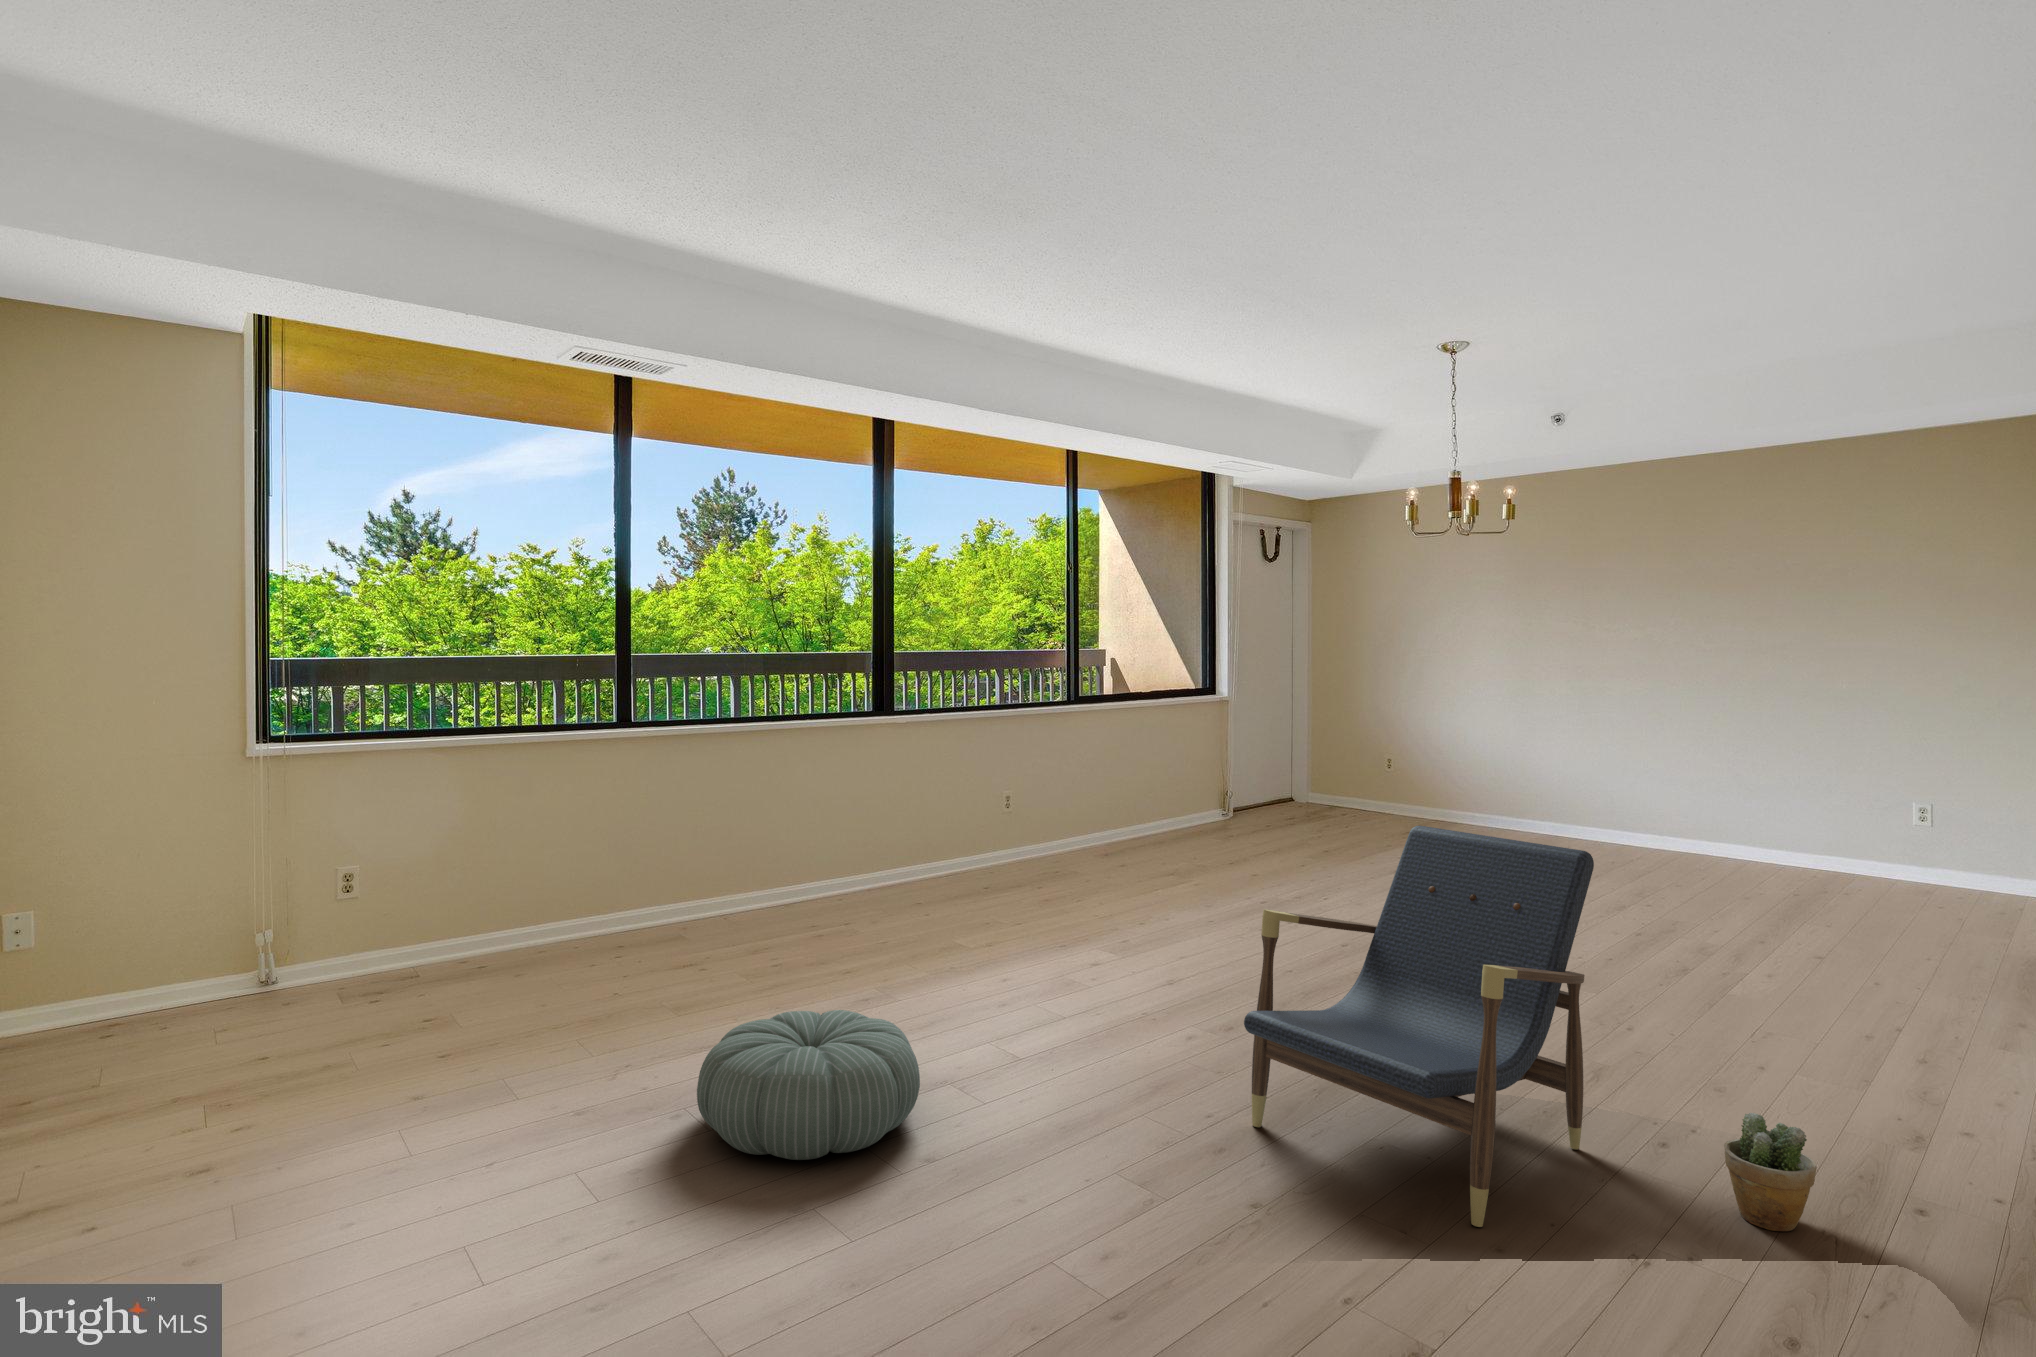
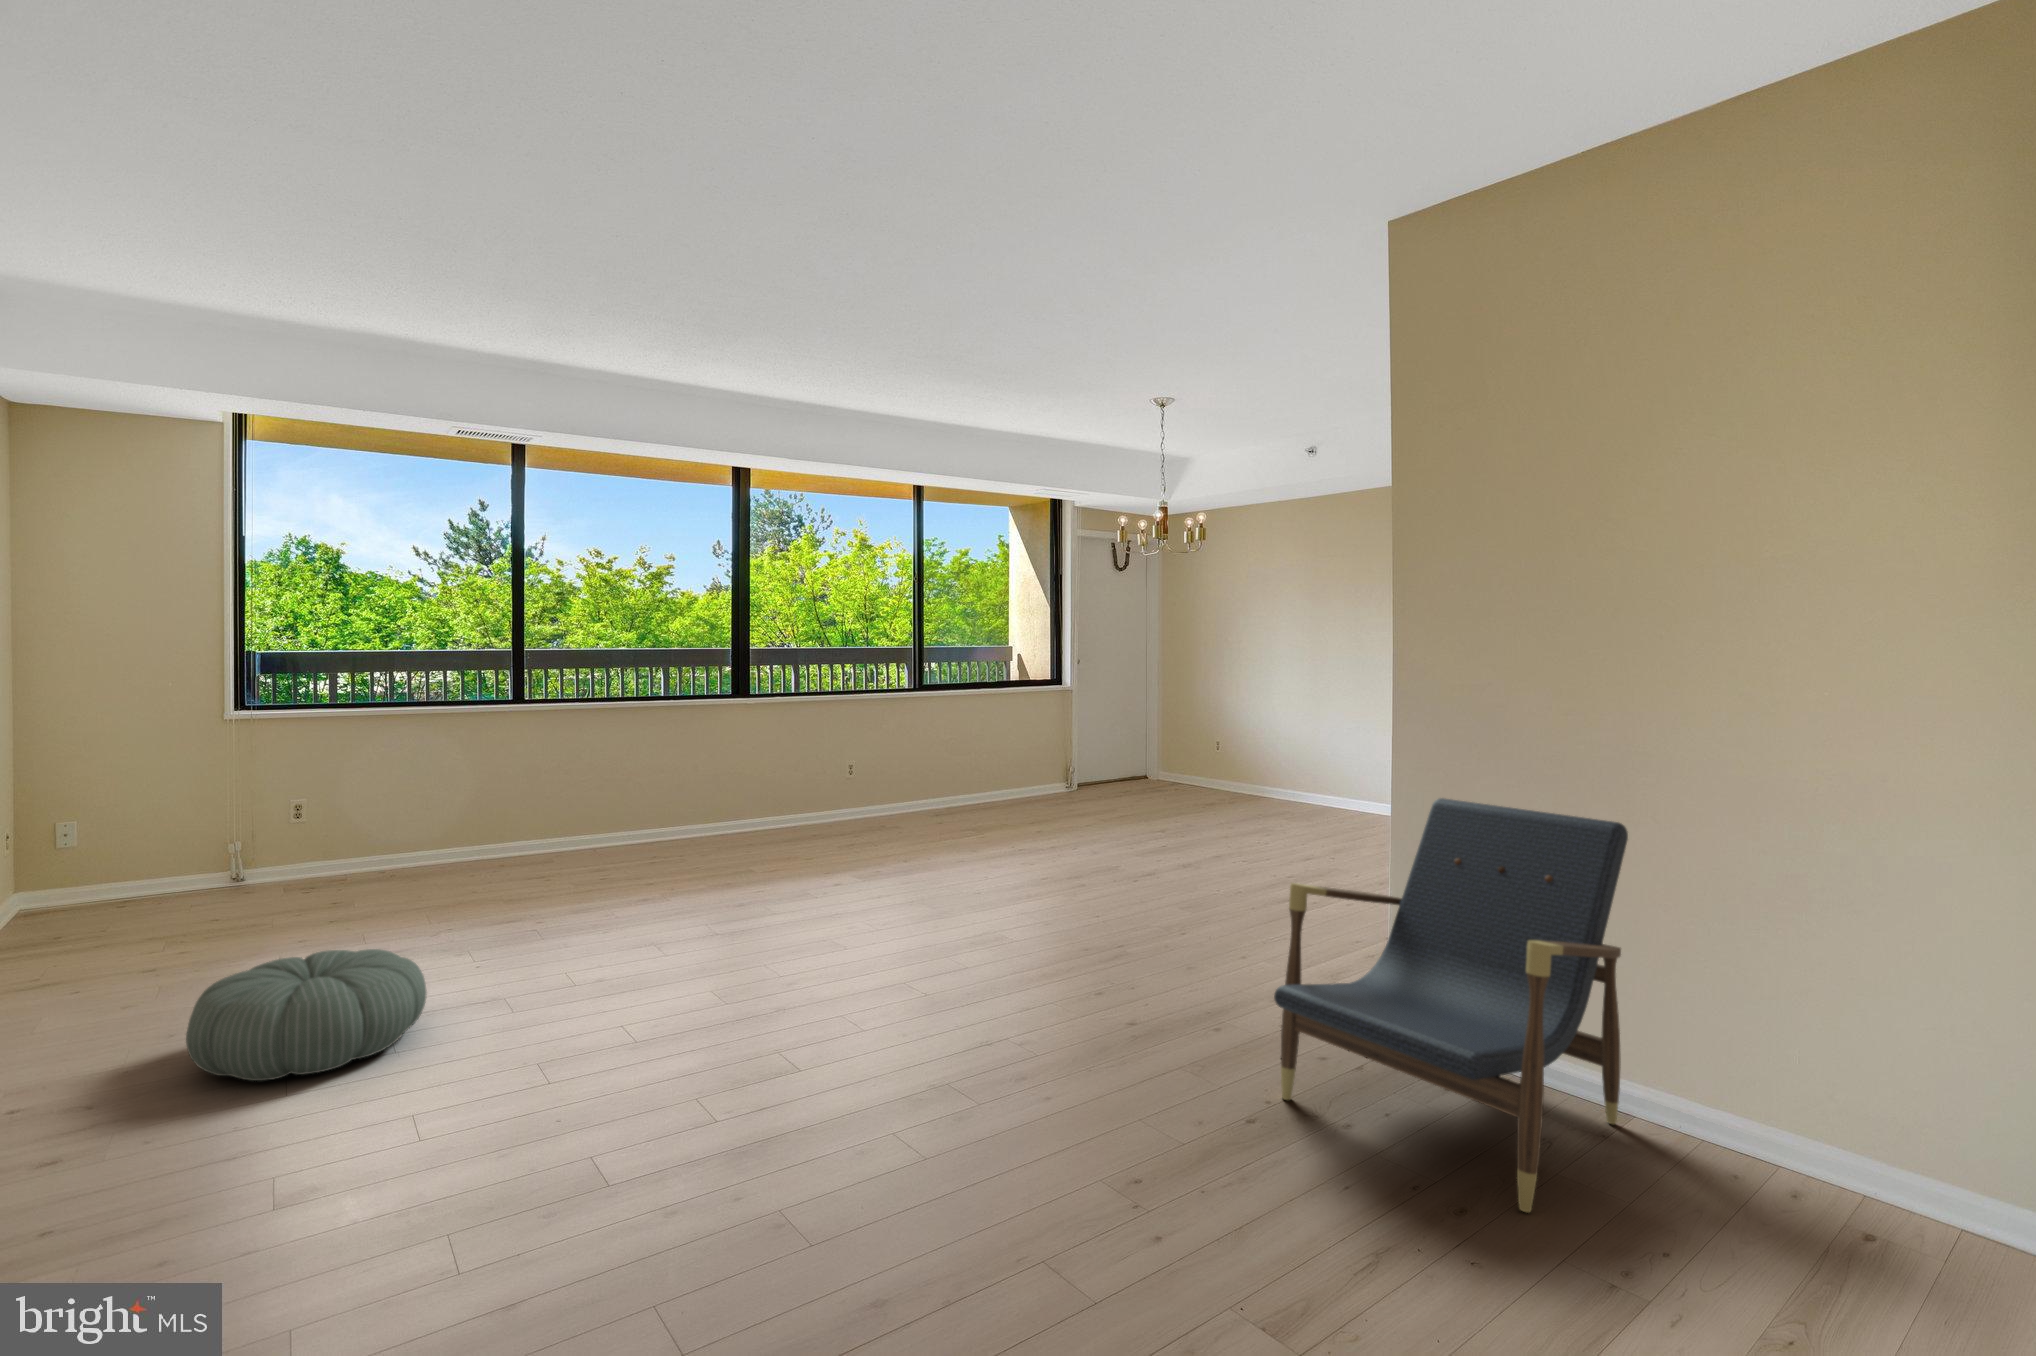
pouf: present [697,1010,920,1160] -> present [186,949,427,1081]
potted plant: present [1724,1113,1817,1231] -> none [1779,1092,1883,1218]

